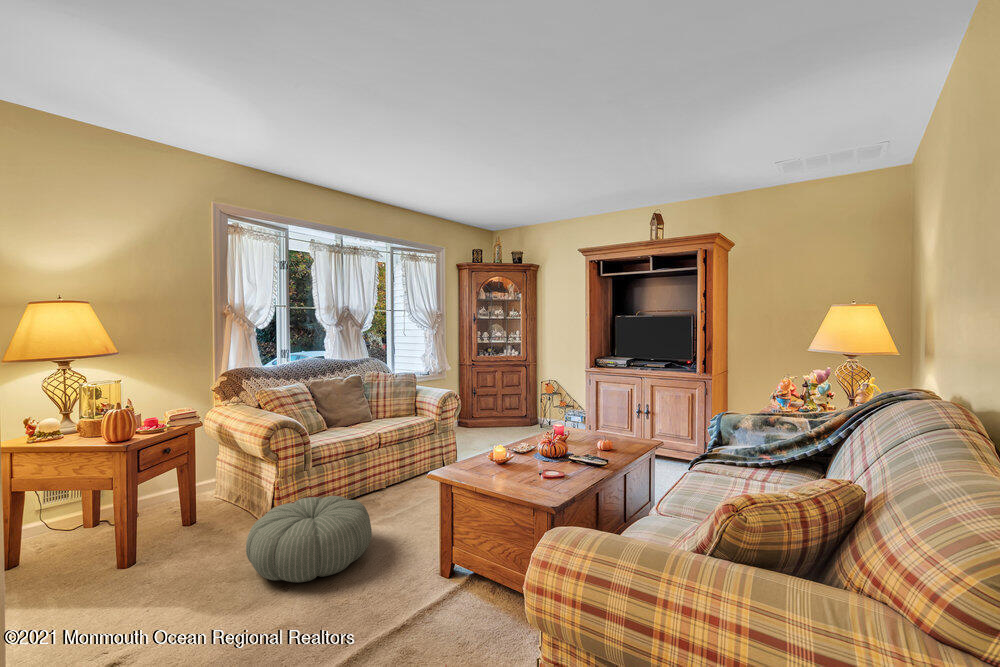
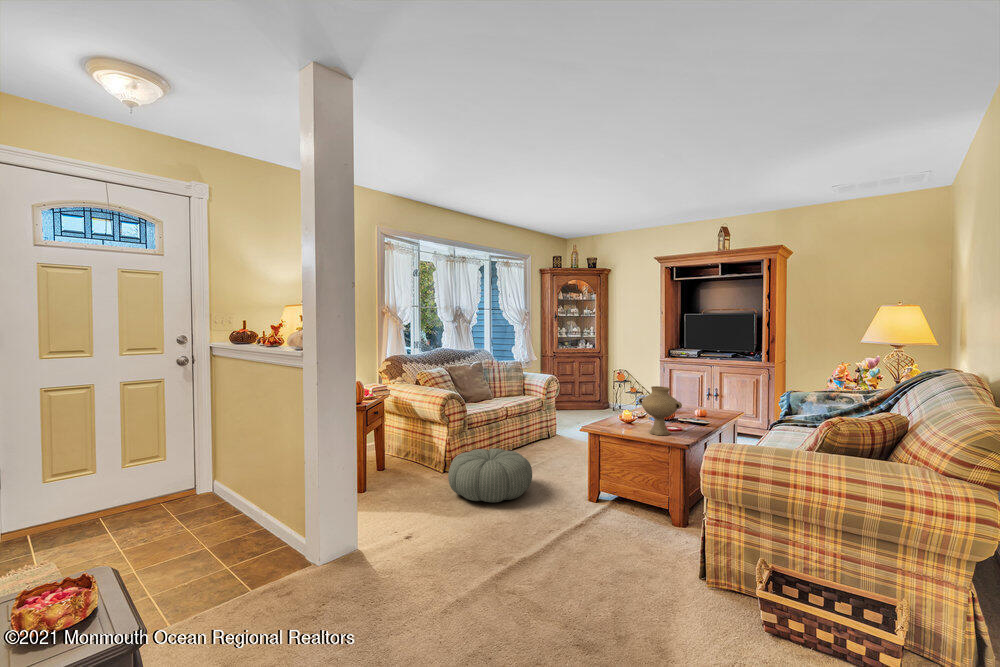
vase: none [504,415,558,486] -> present [638,386,682,435]

